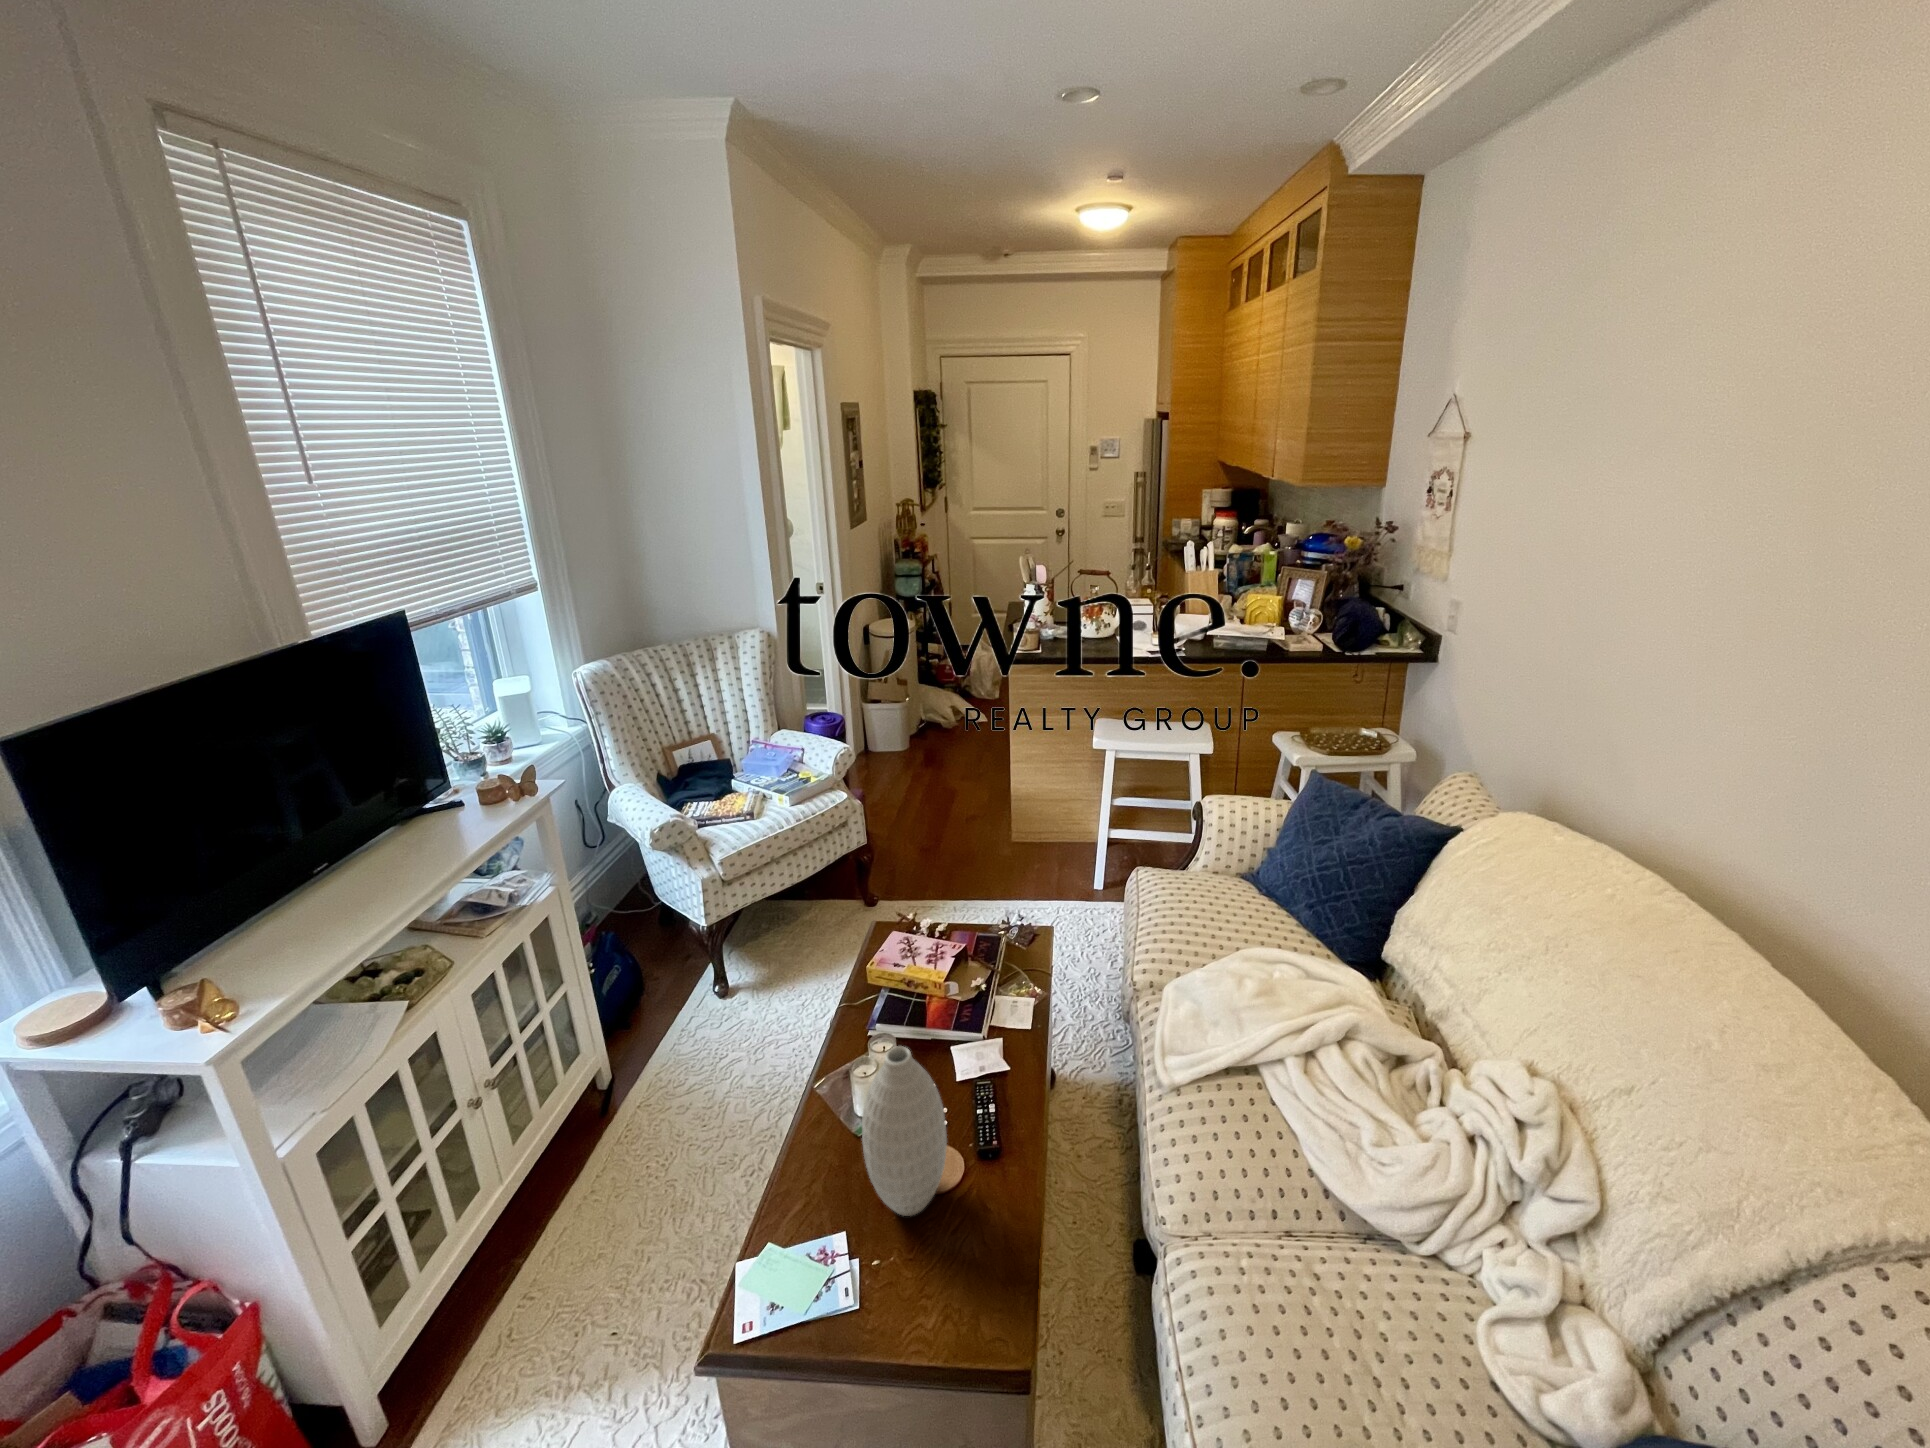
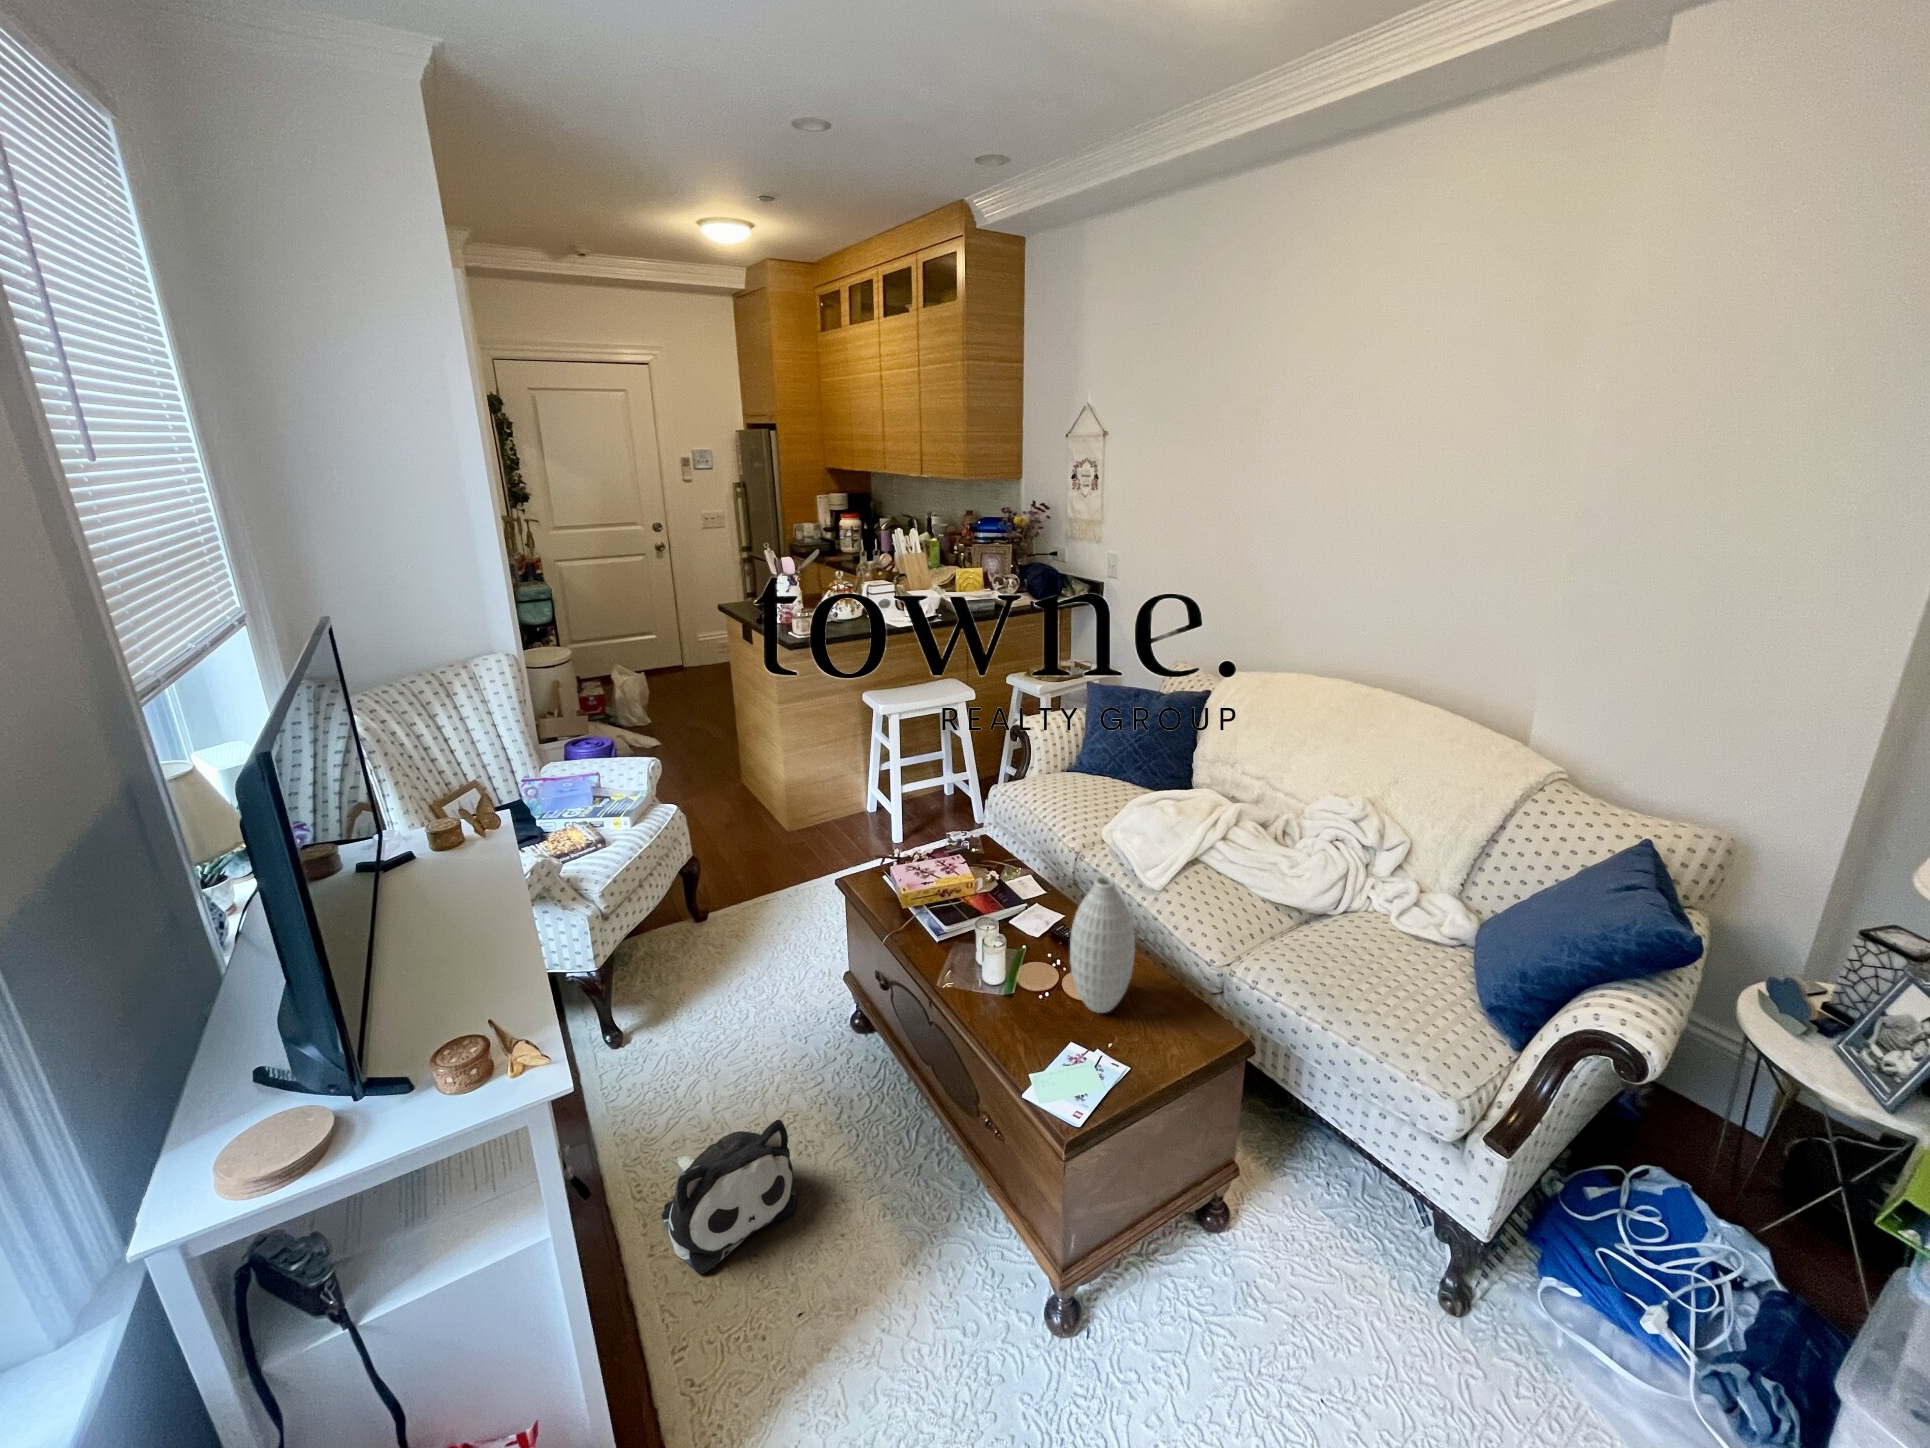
plush toy: none [572,1125,706,1243] -> present [661,1120,797,1273]

